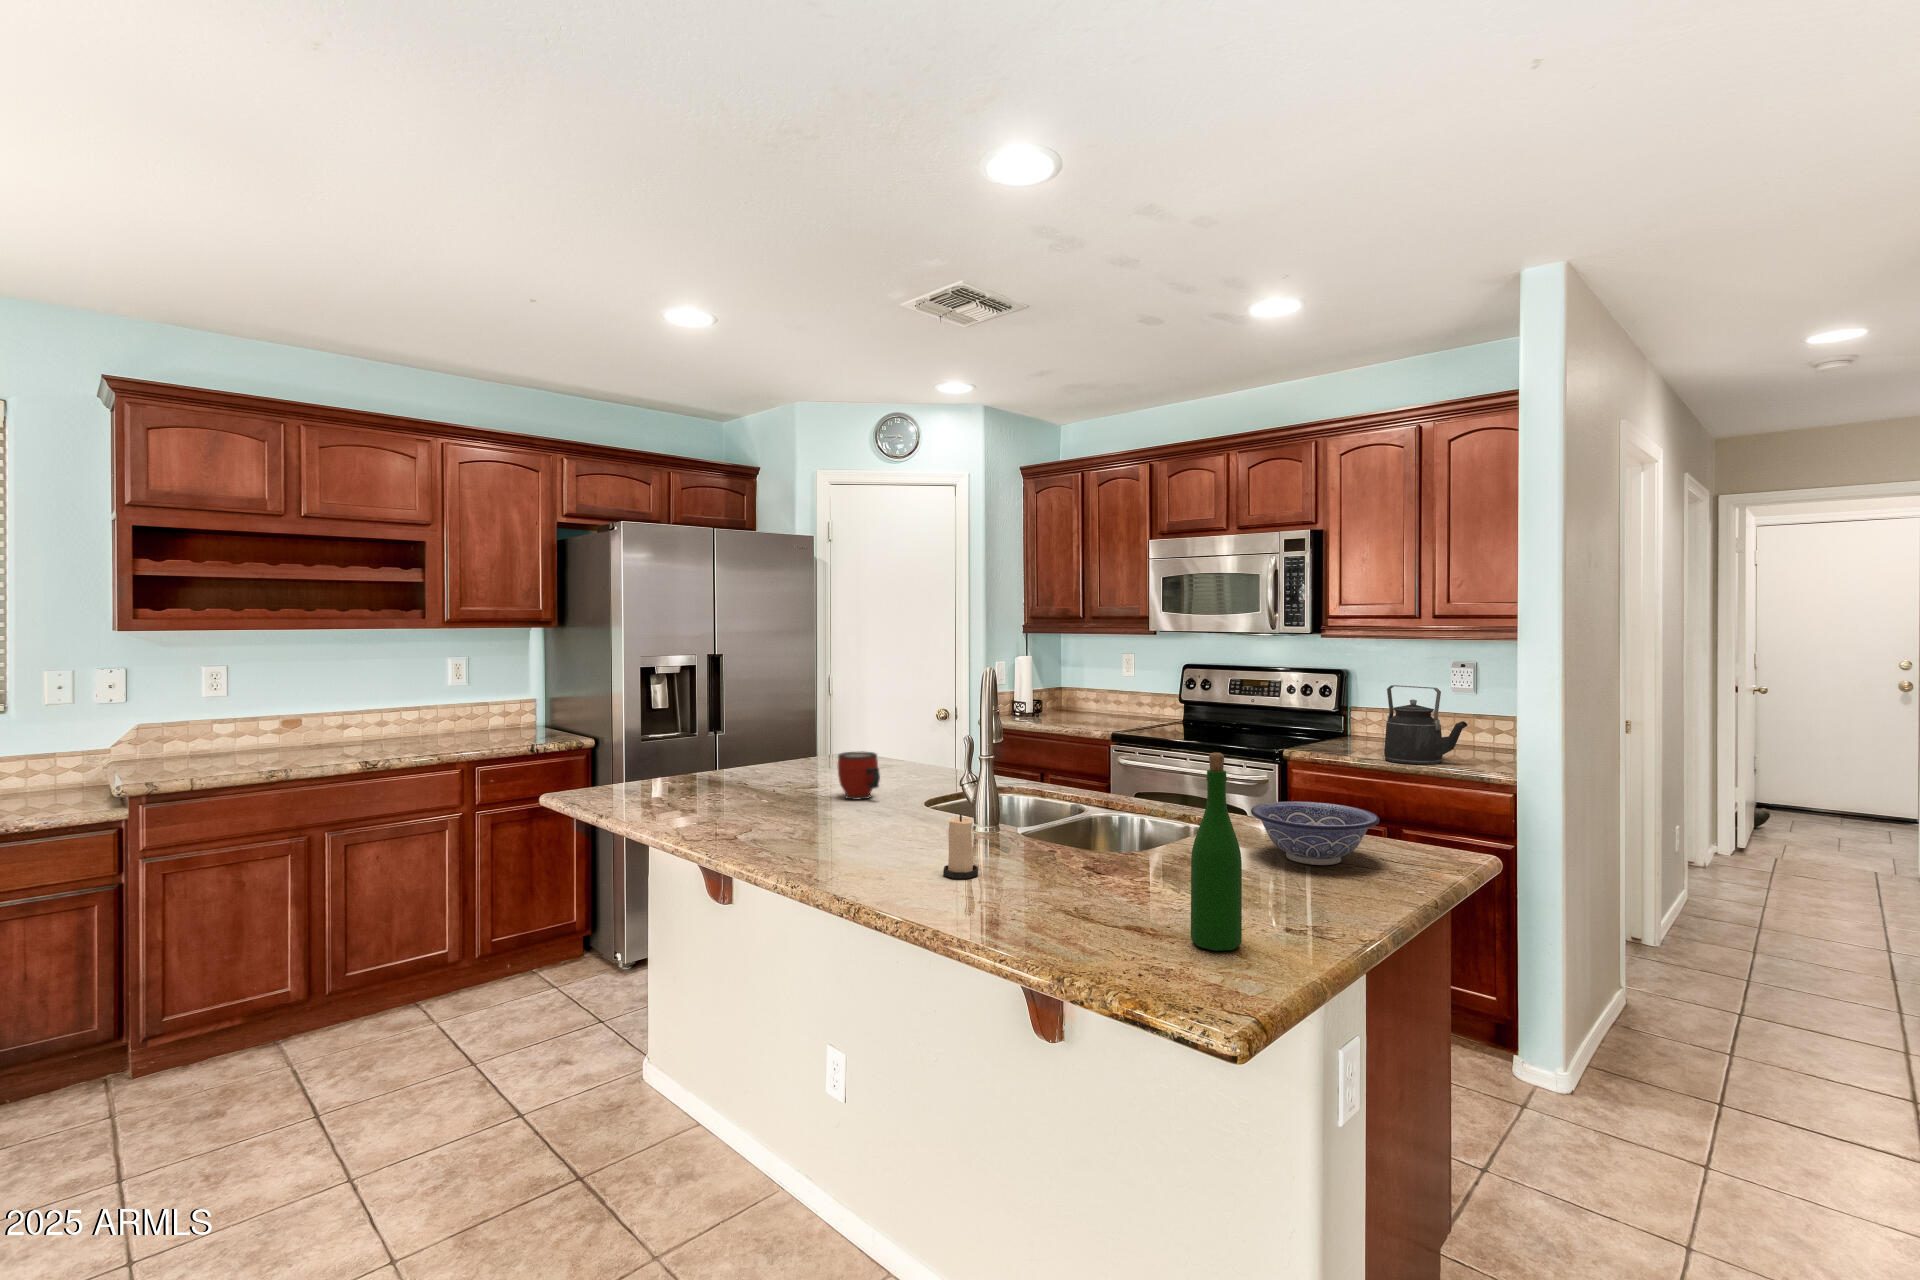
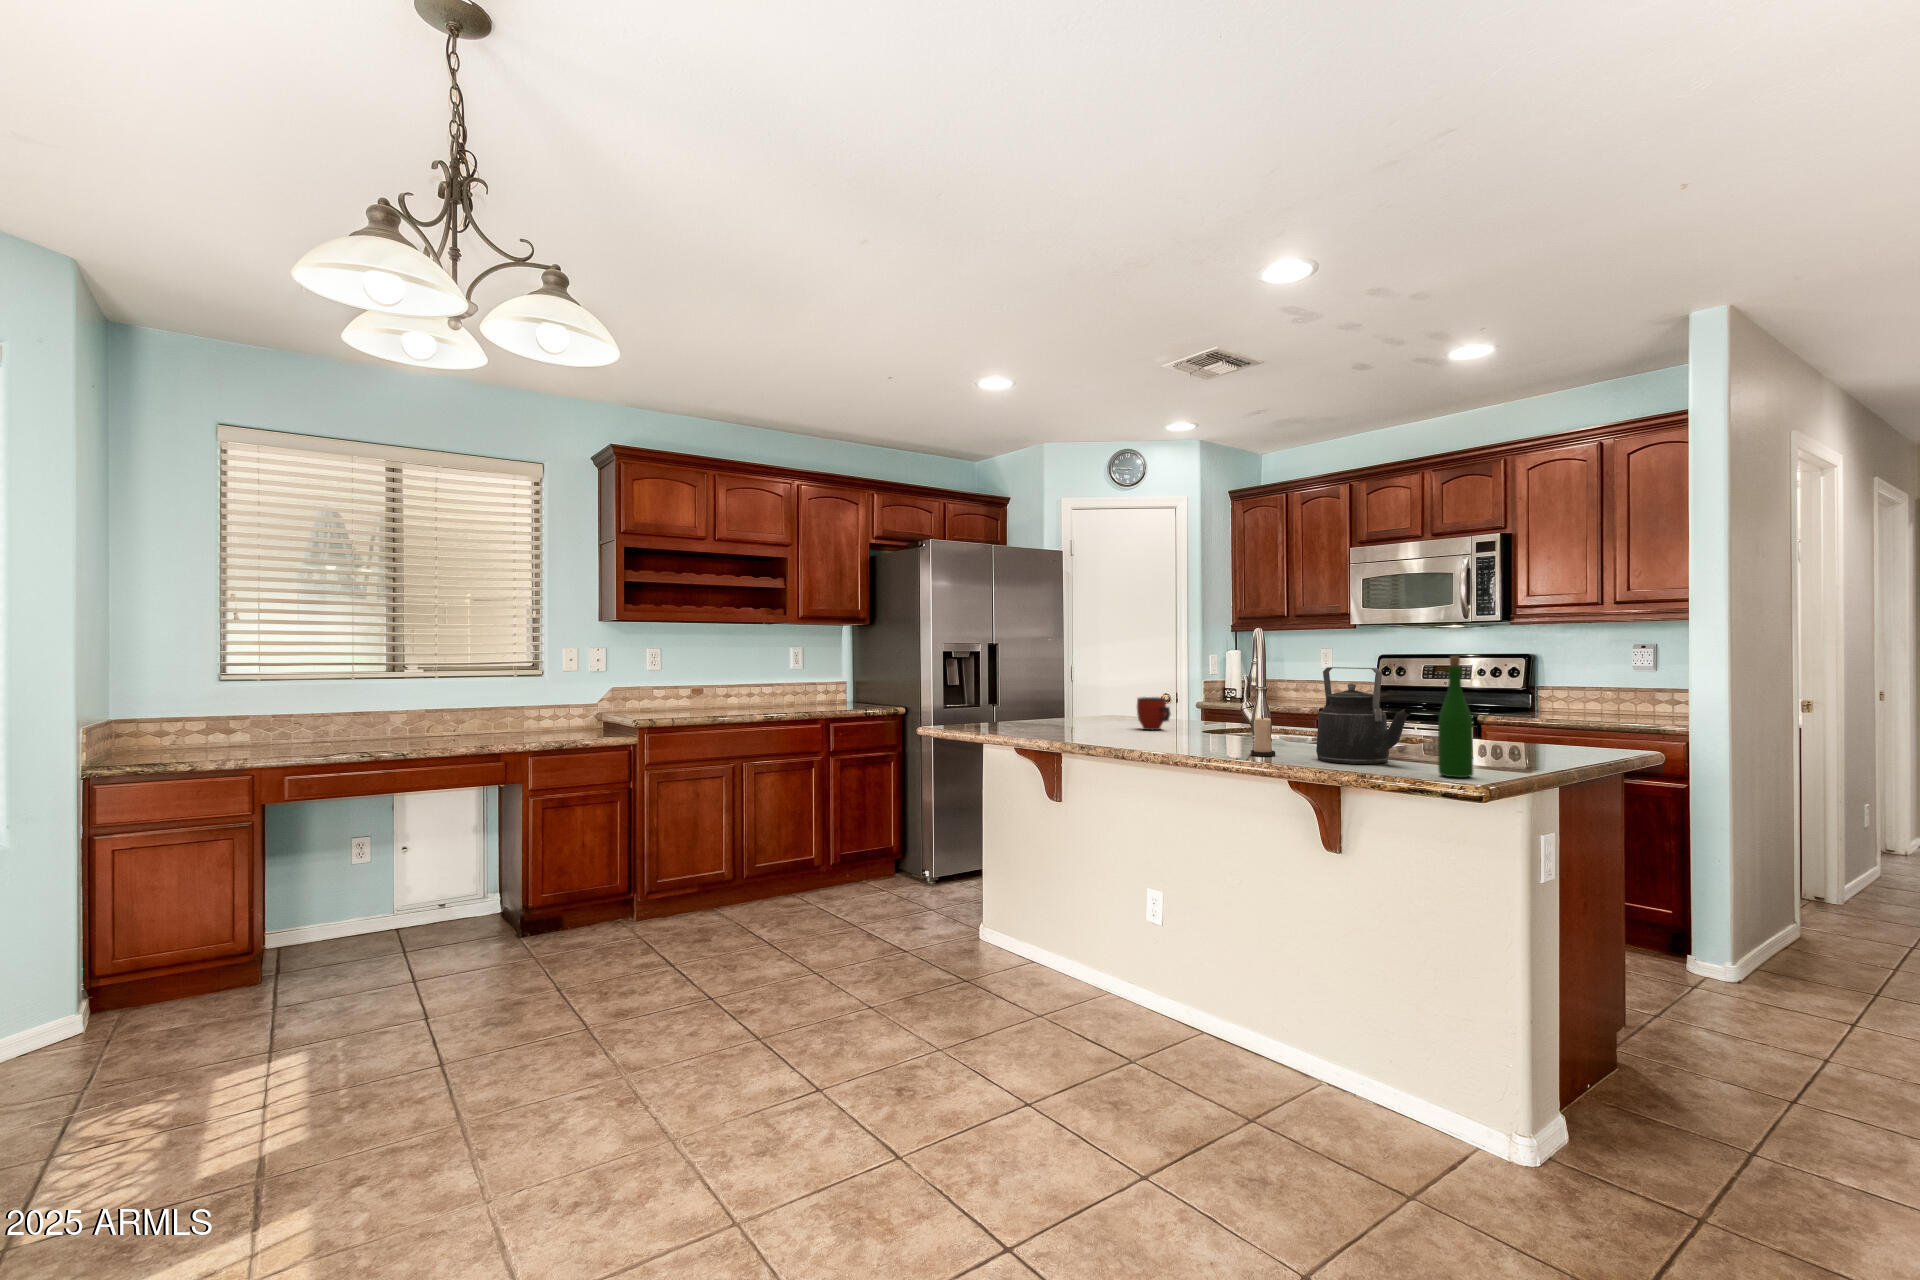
kettle: present [1384,685,1468,764] -> present [1316,667,1411,764]
decorative bowl: present [1251,802,1379,865] -> none [1467,718,1566,755]

